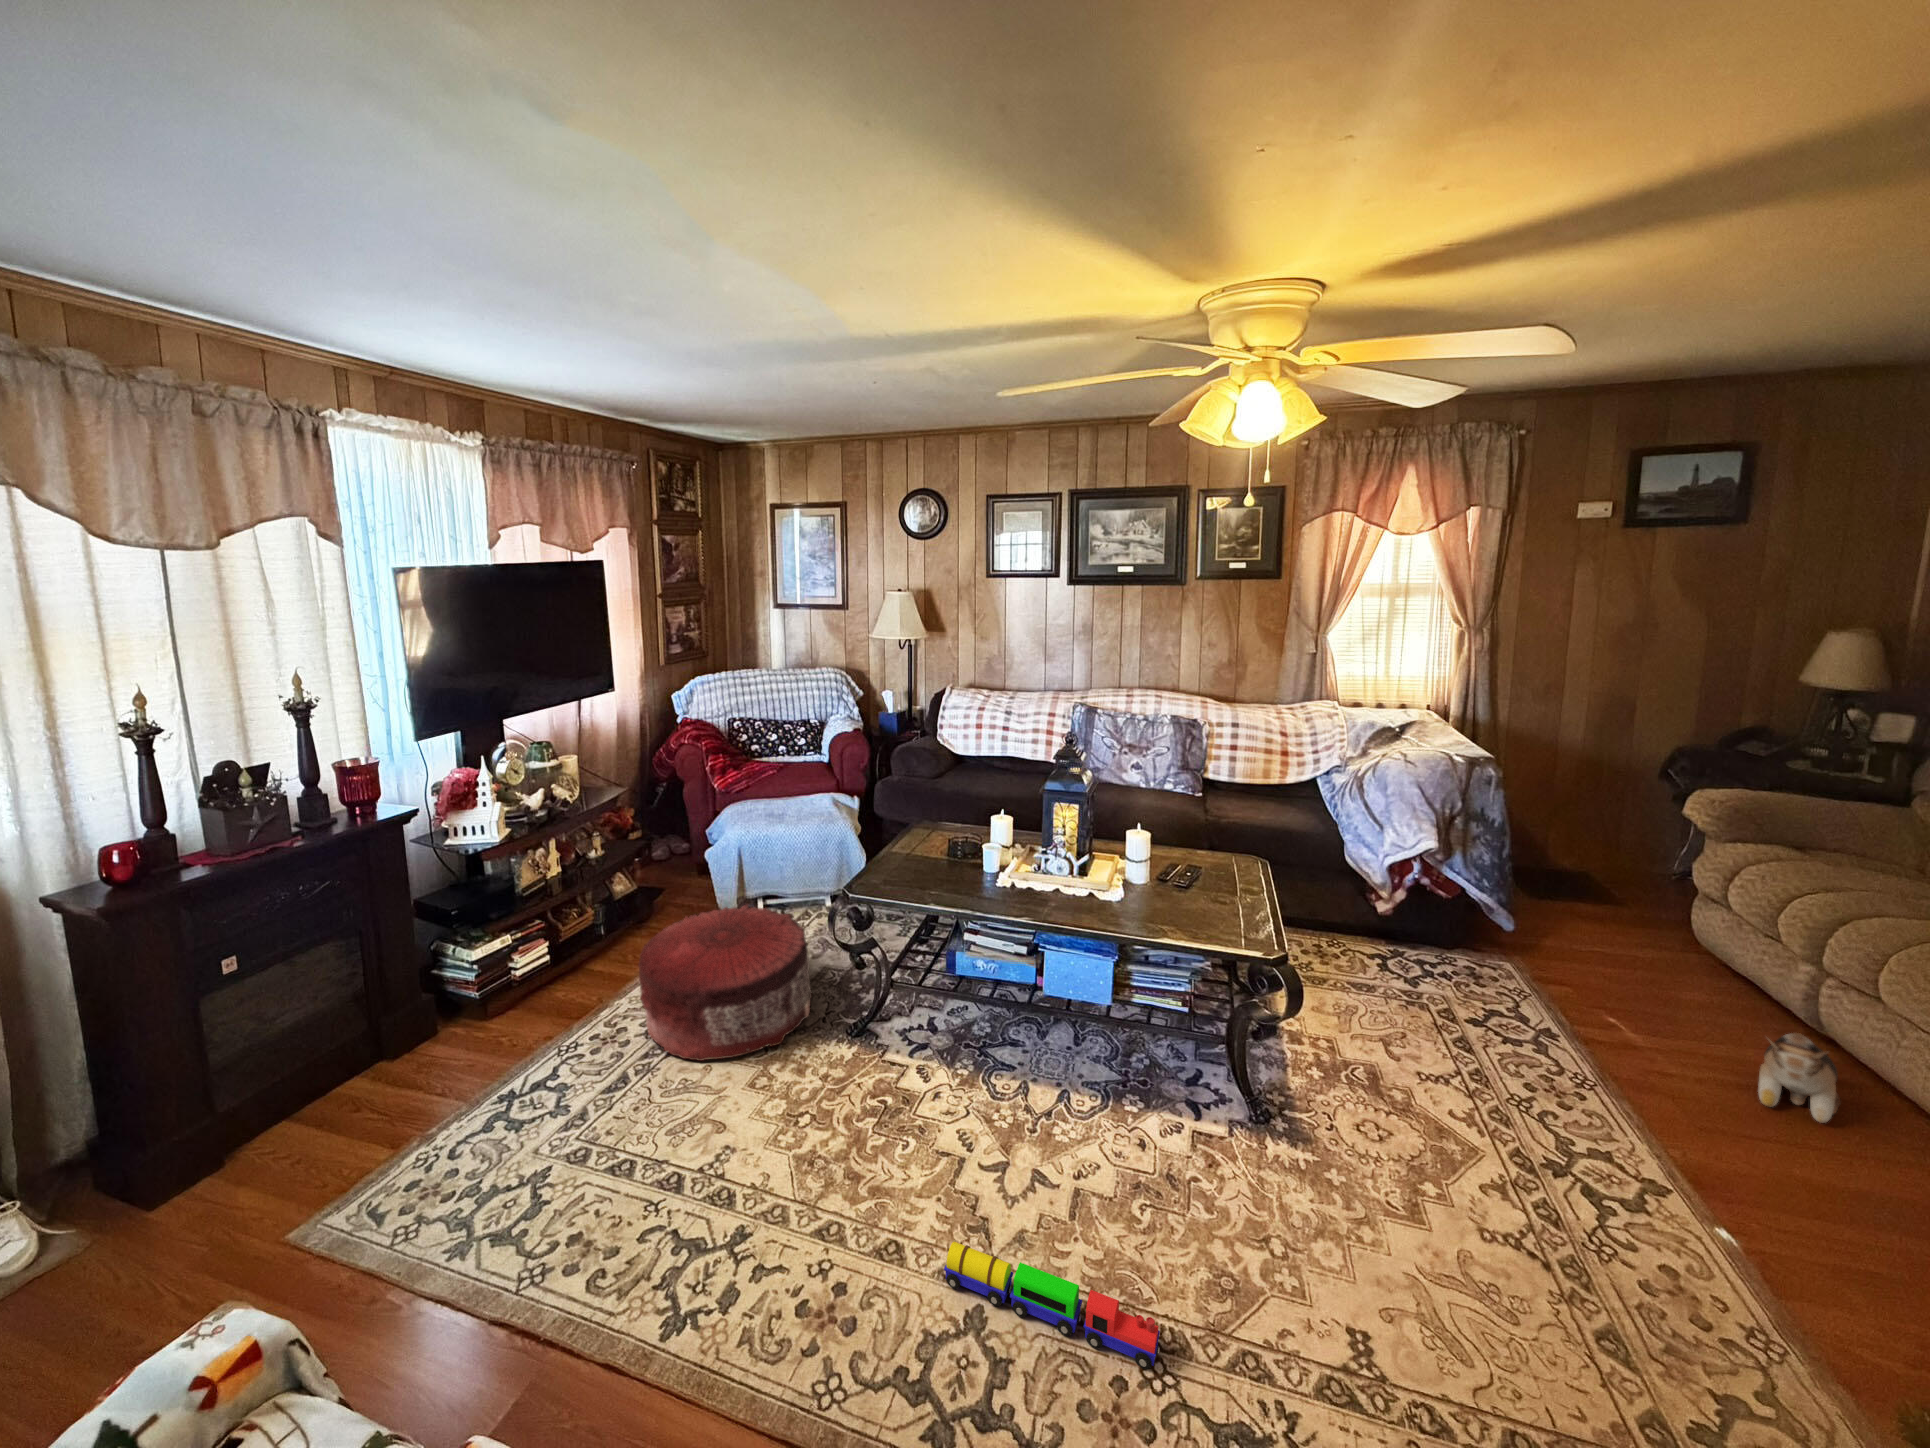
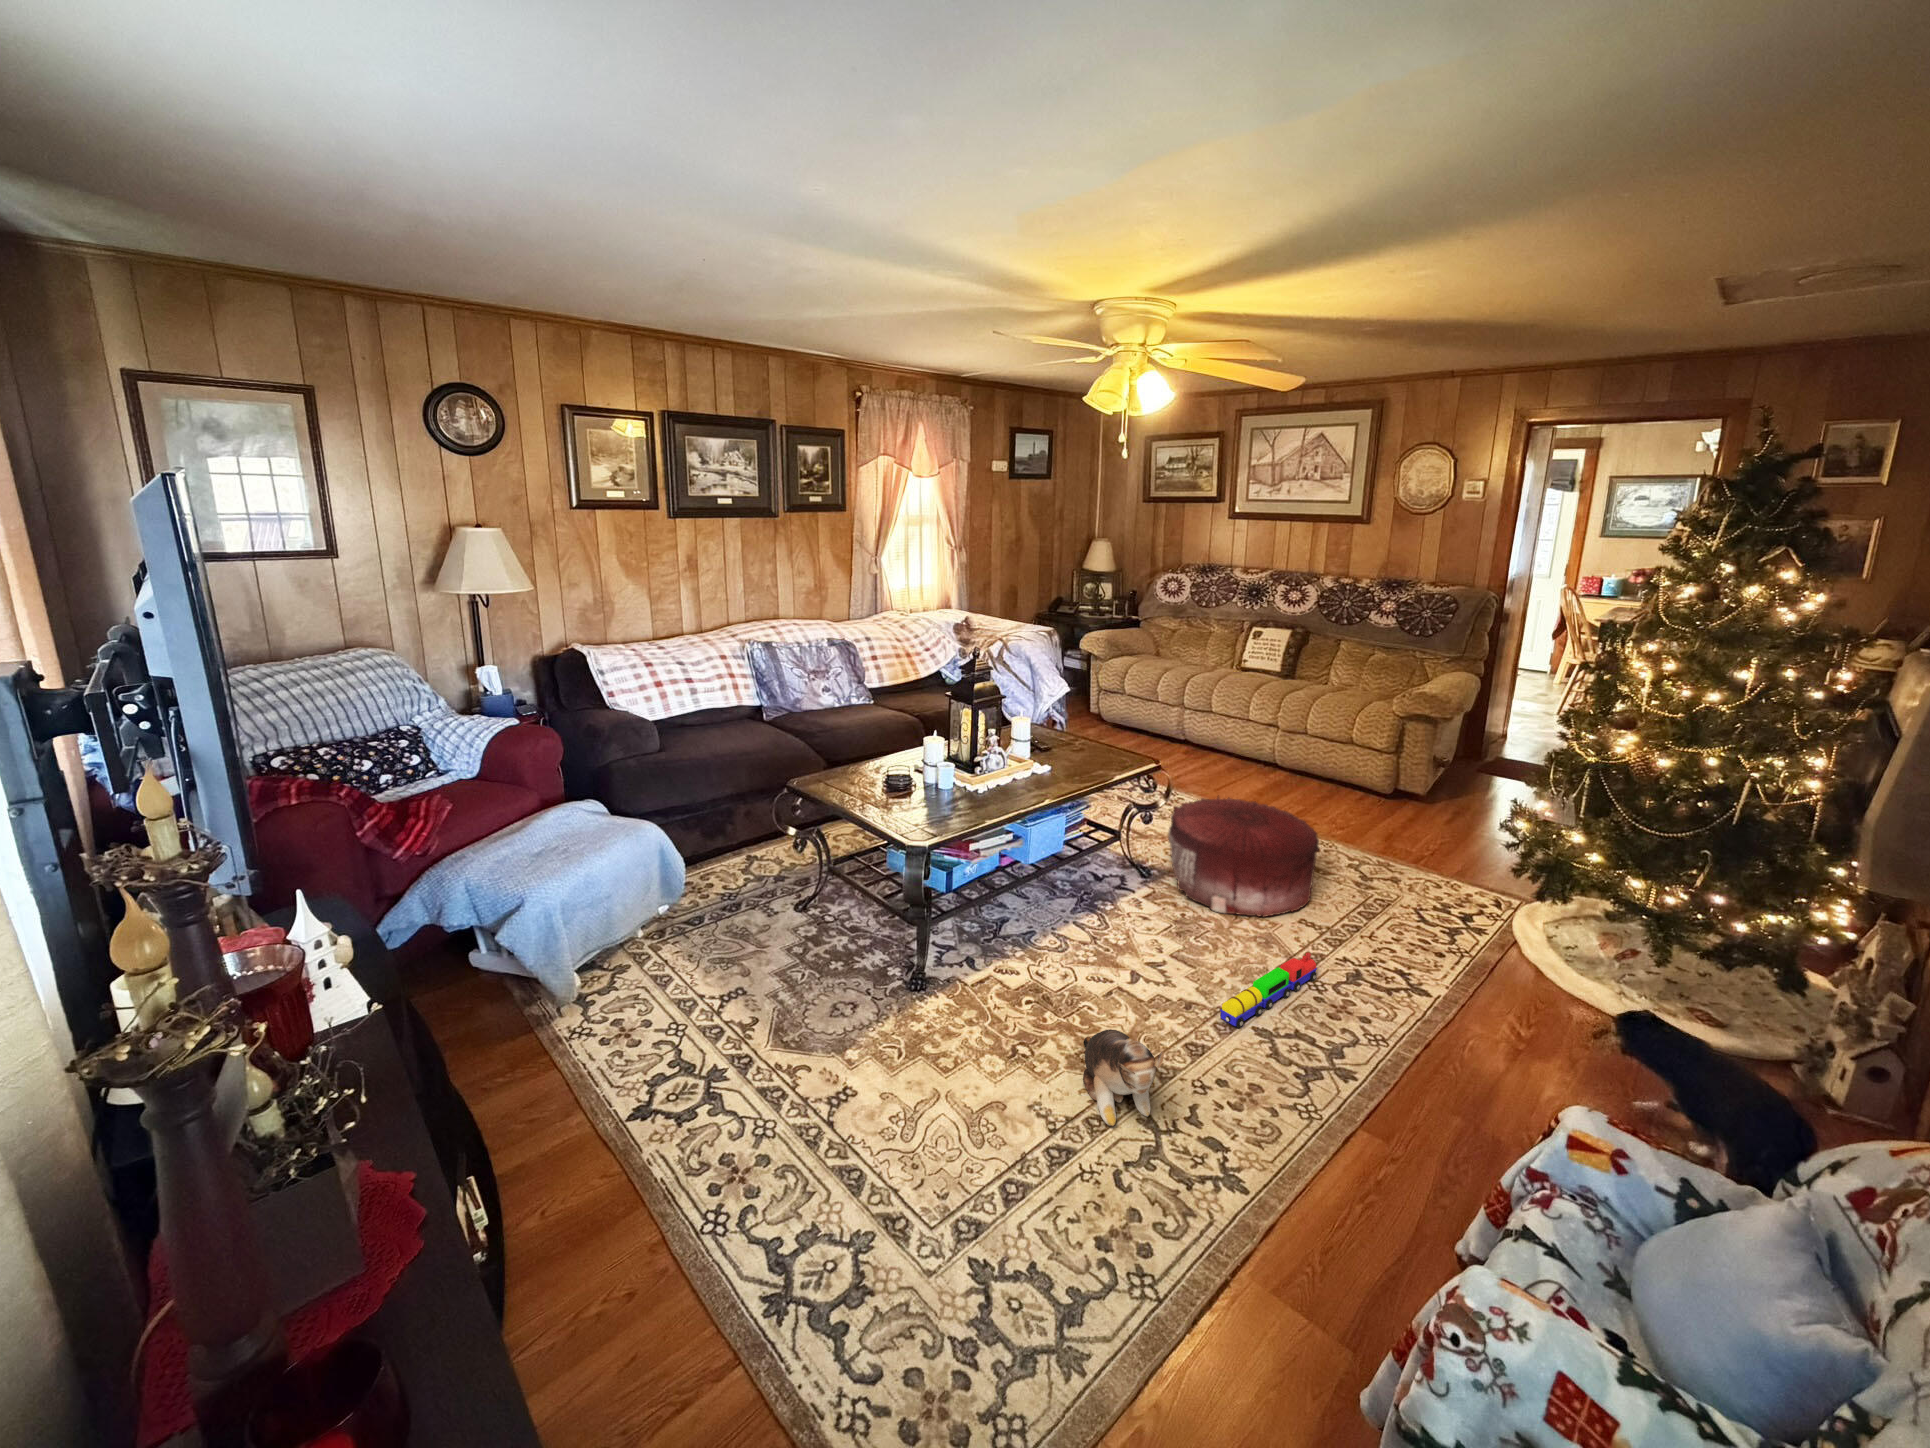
pouf: present [638,905,812,1061] -> present [1168,797,1319,917]
plush toy: present [1758,1033,1841,1123] -> present [1083,1029,1164,1126]

